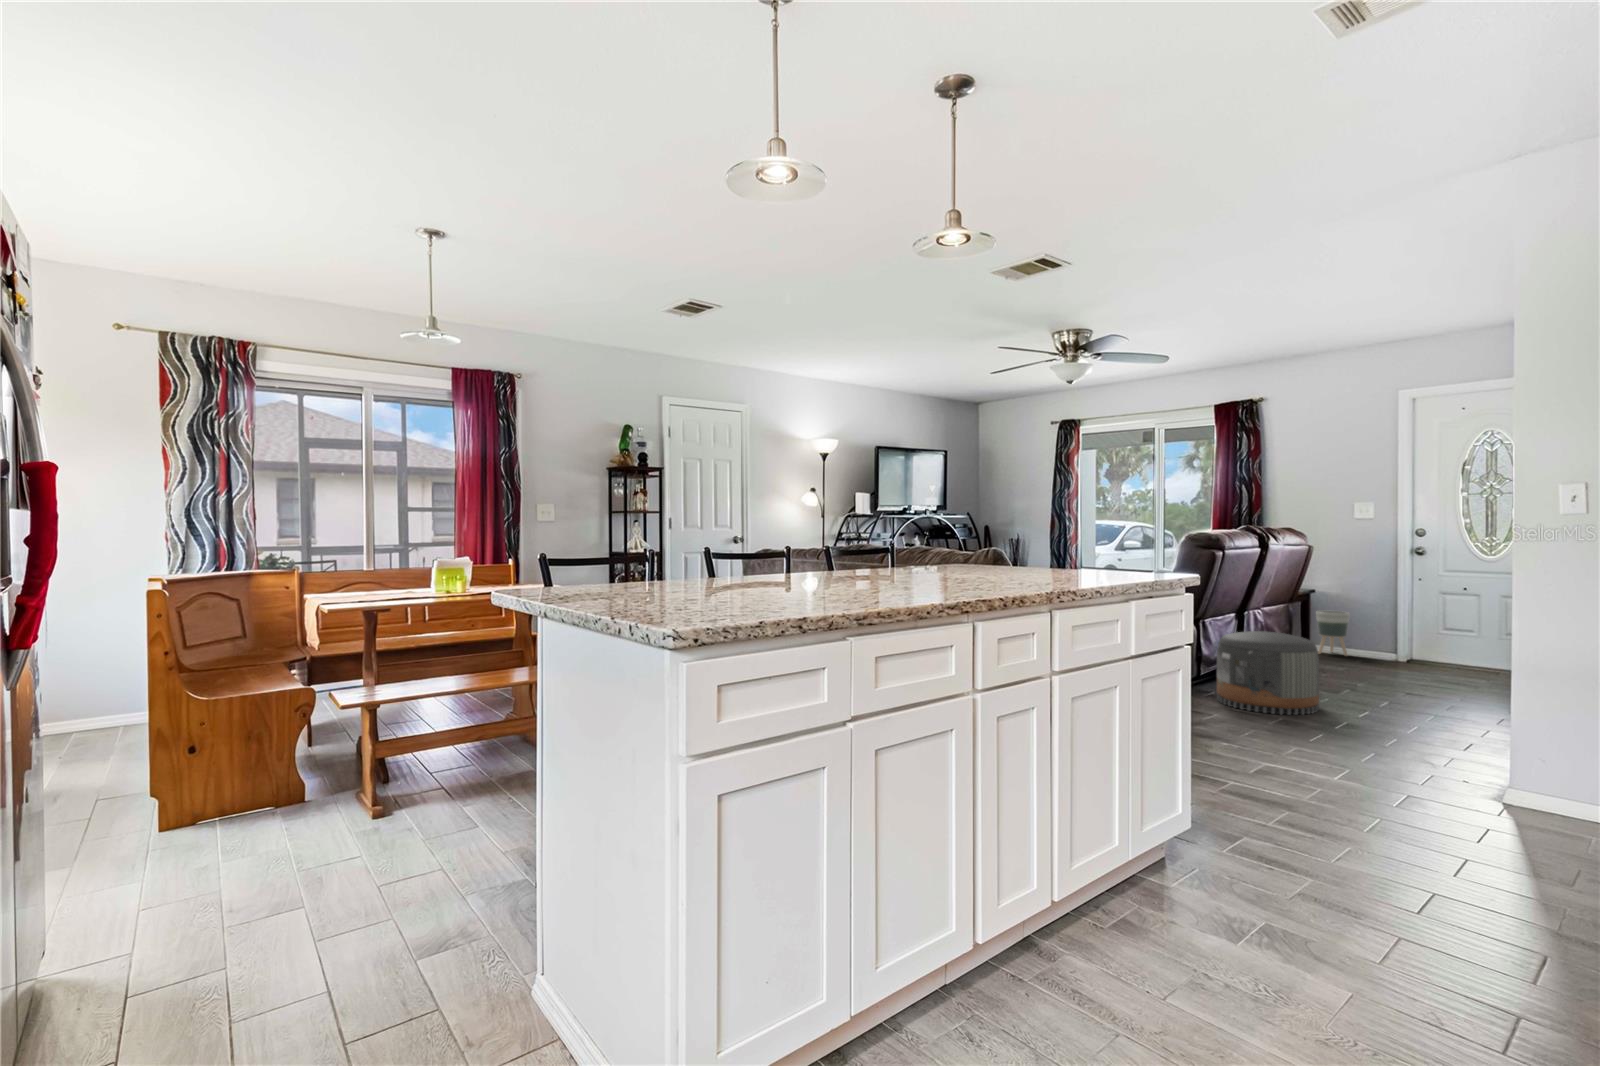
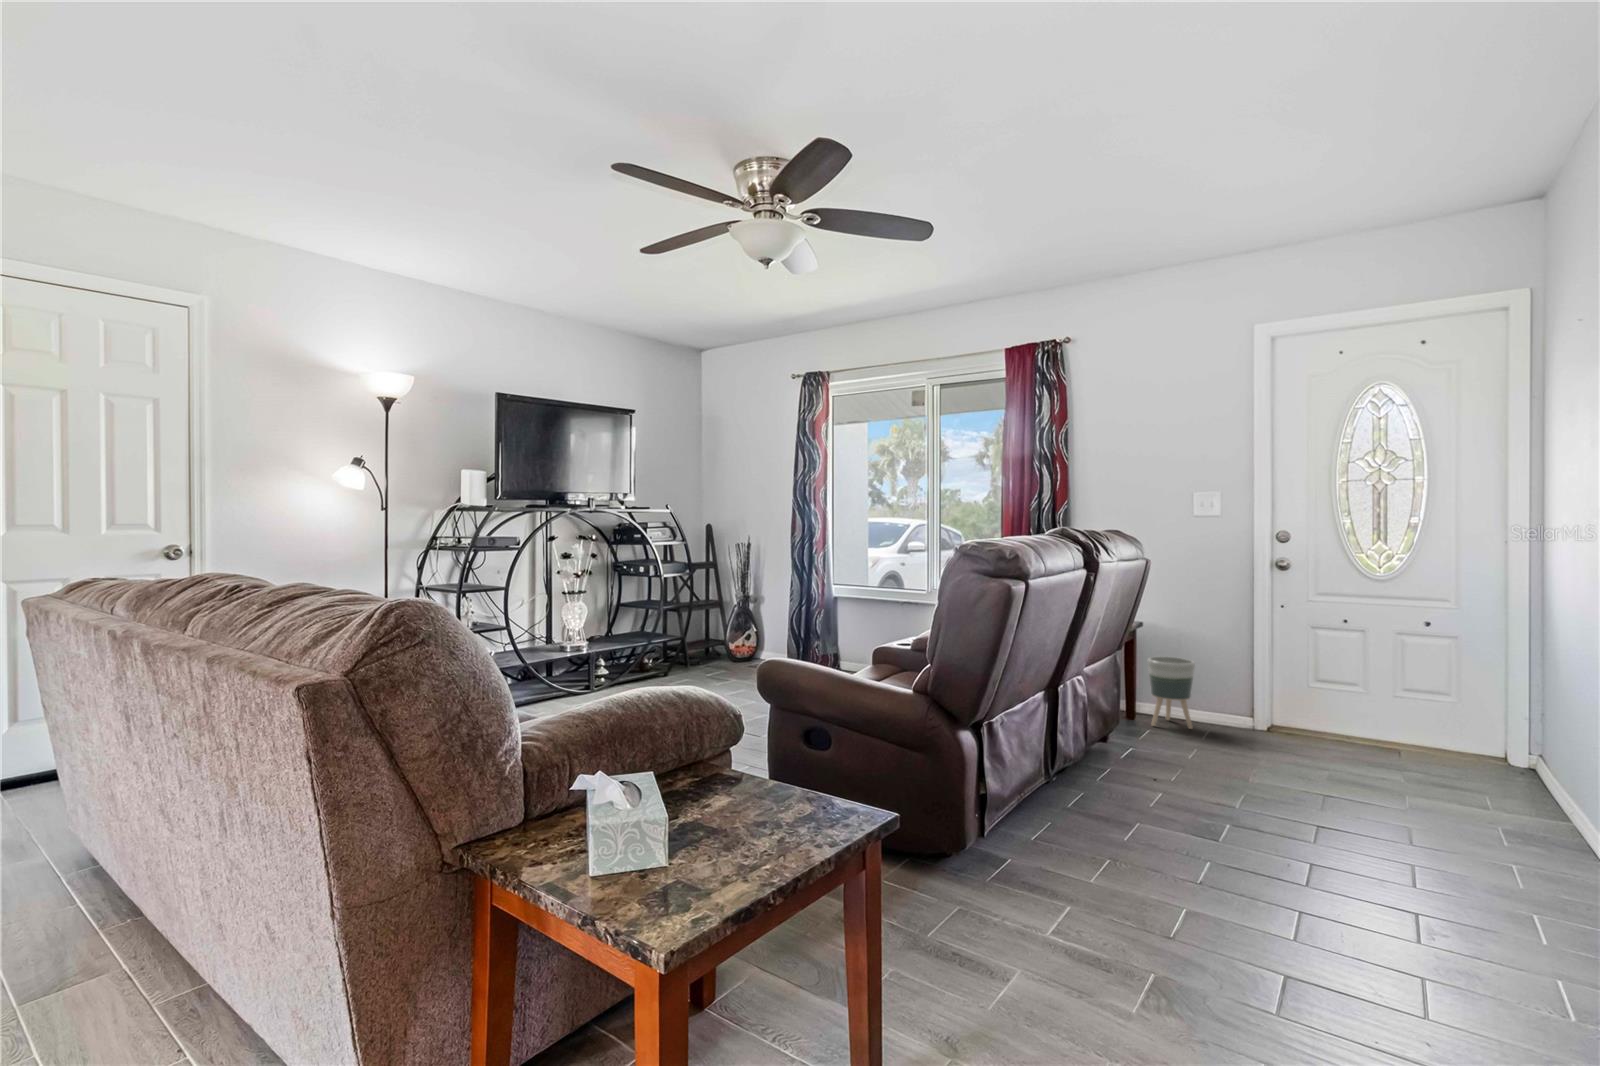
pouf: present [1217,631,1319,715] -> none [1013,750,1224,976]

